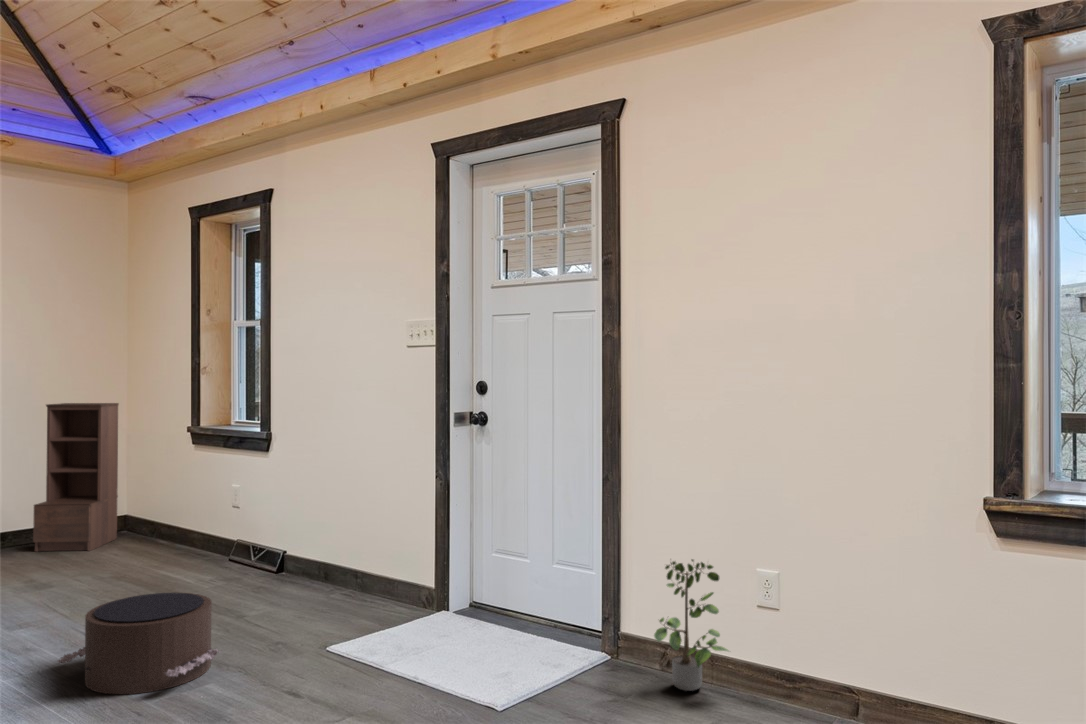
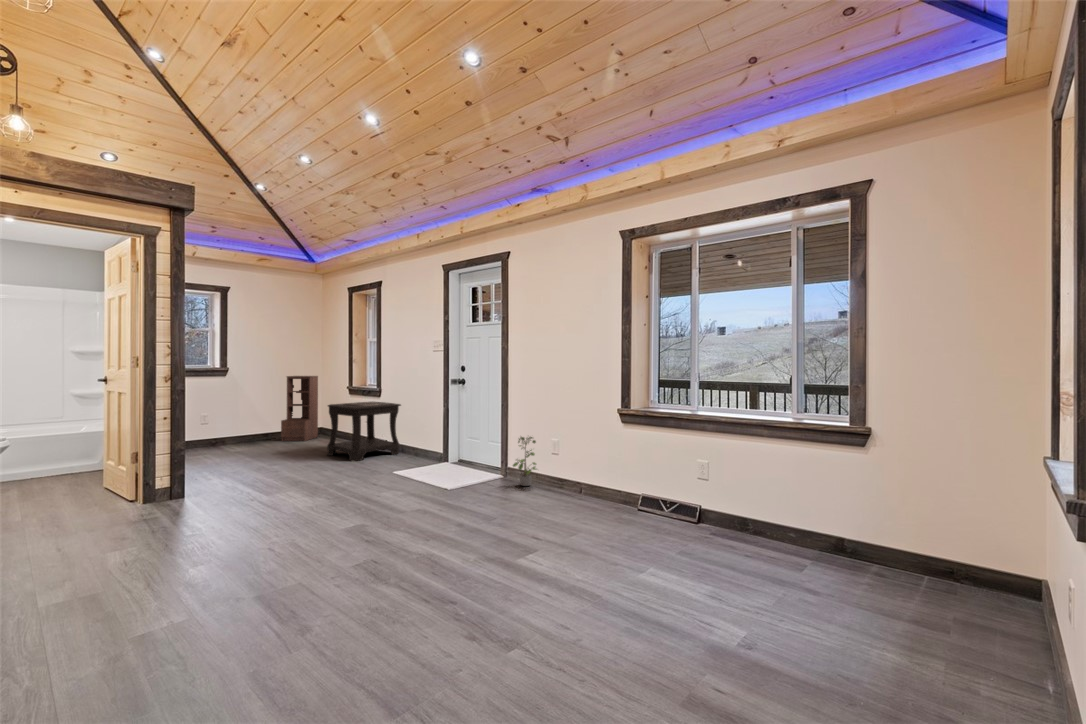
side table: none [148,463,323,611] -> present [327,402,401,461]
pouf: present [57,593,220,694] -> none [288,449,350,483]

